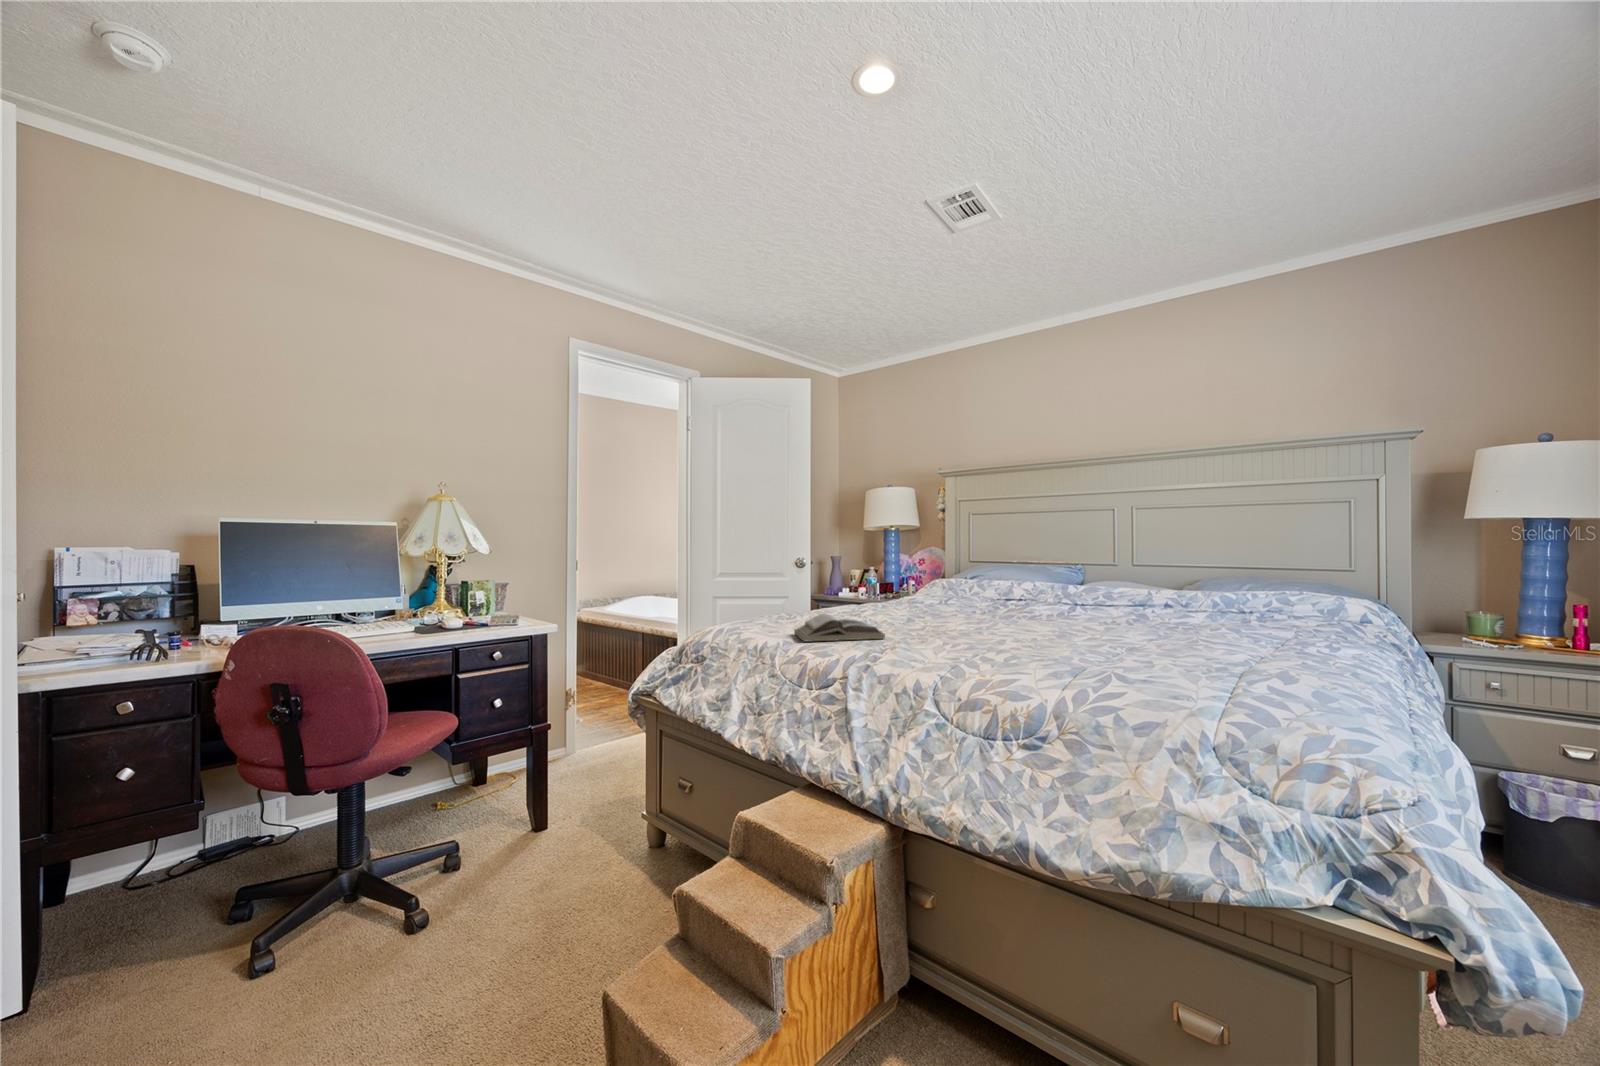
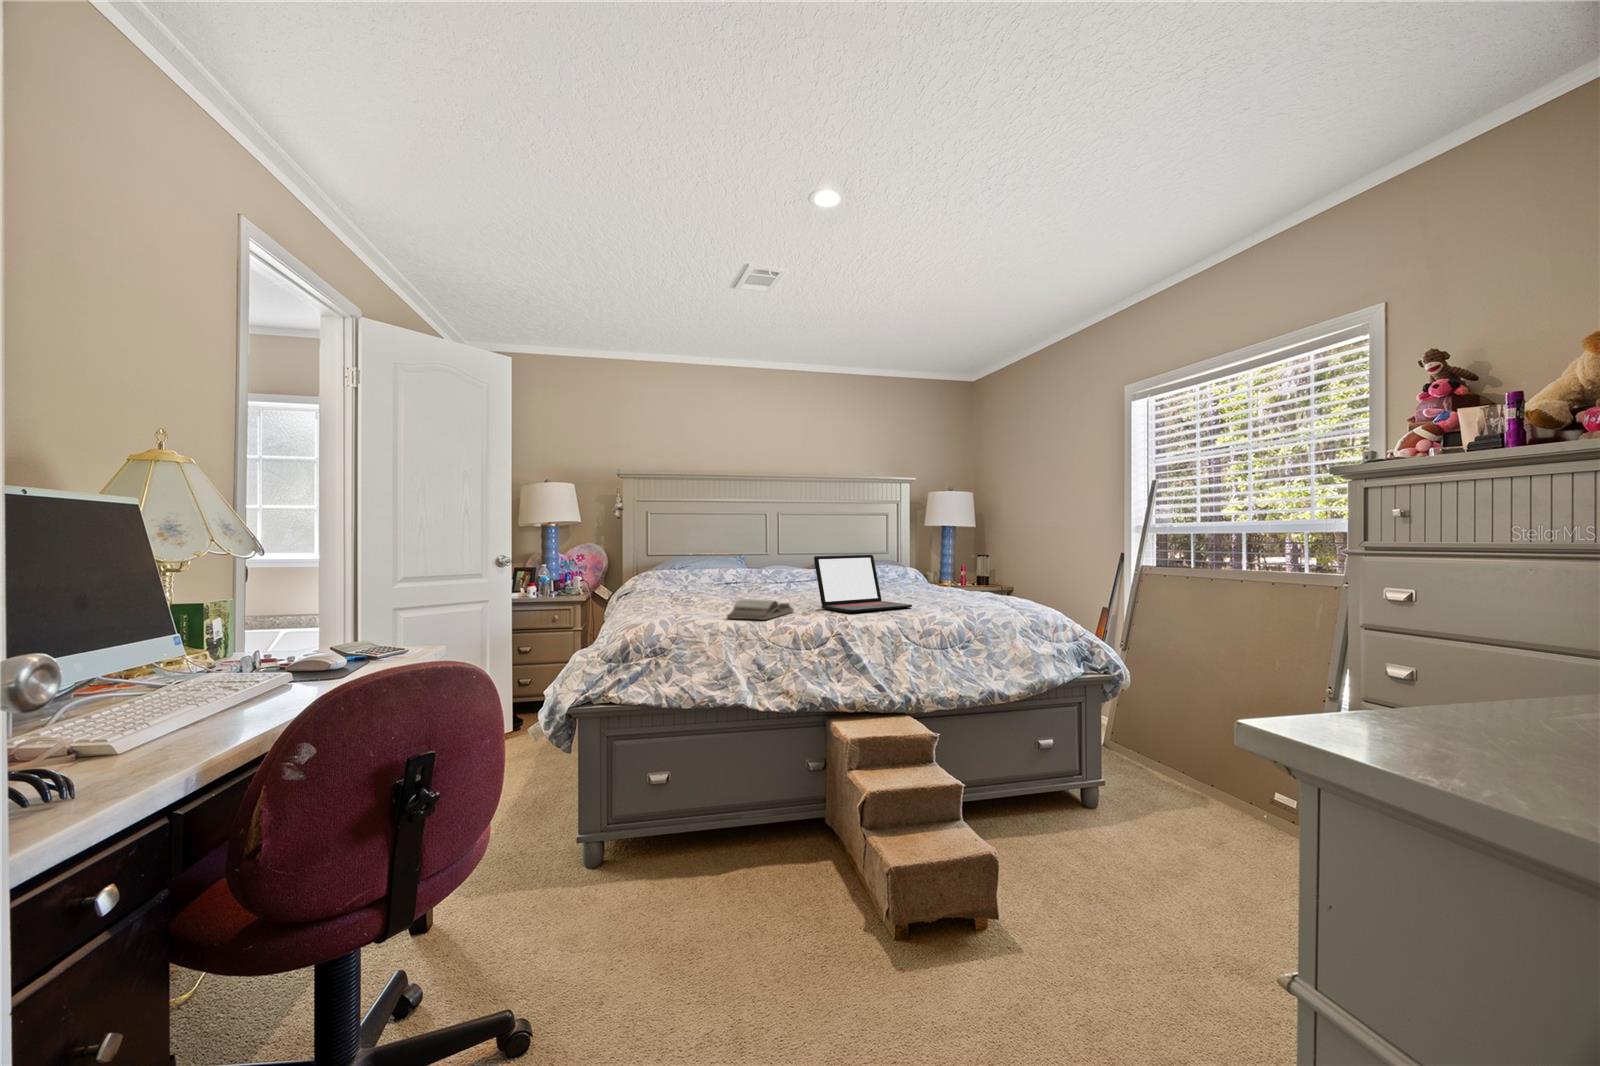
laptop: none [916,567,1050,660] -> present [814,554,912,612]

